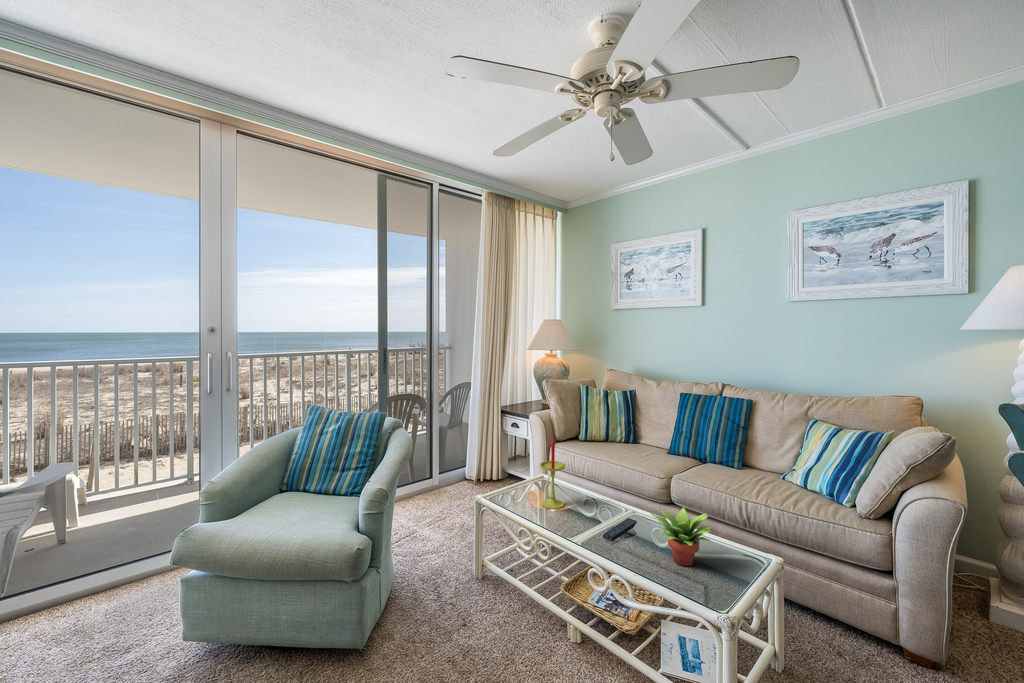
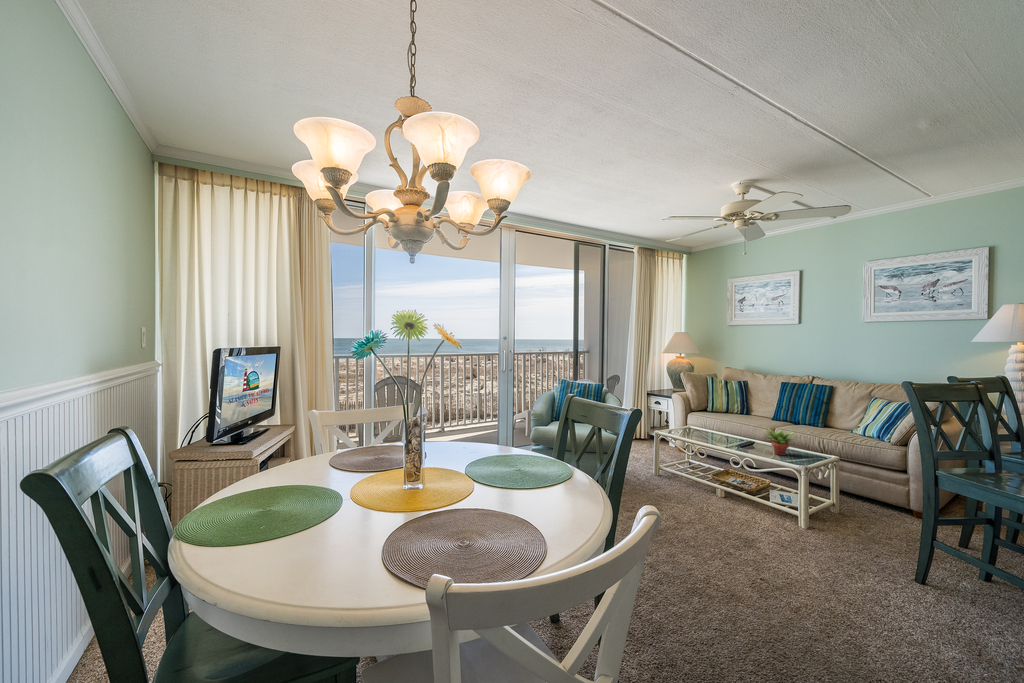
candle: present [540,441,566,509] -> none [692,399,708,438]

